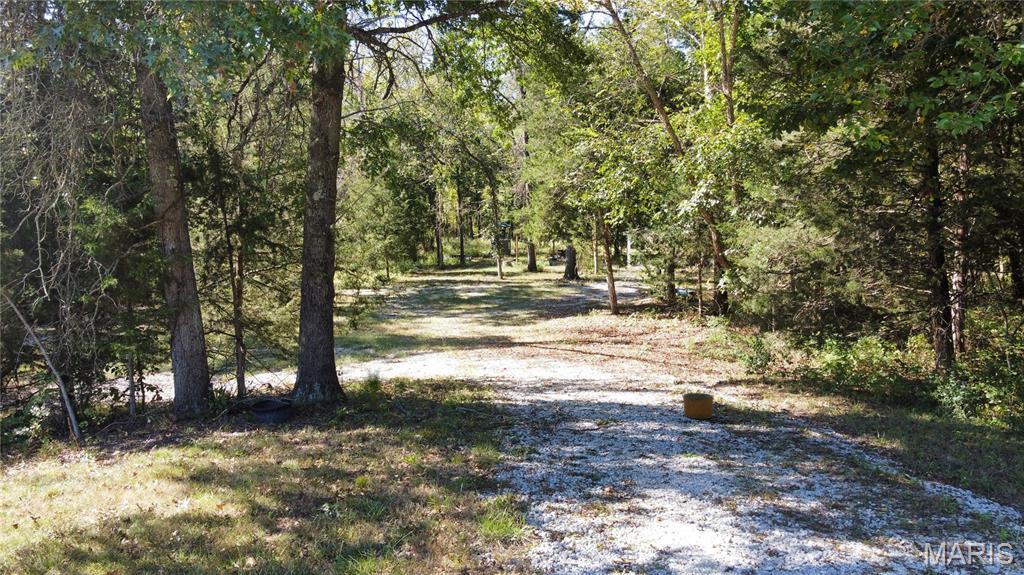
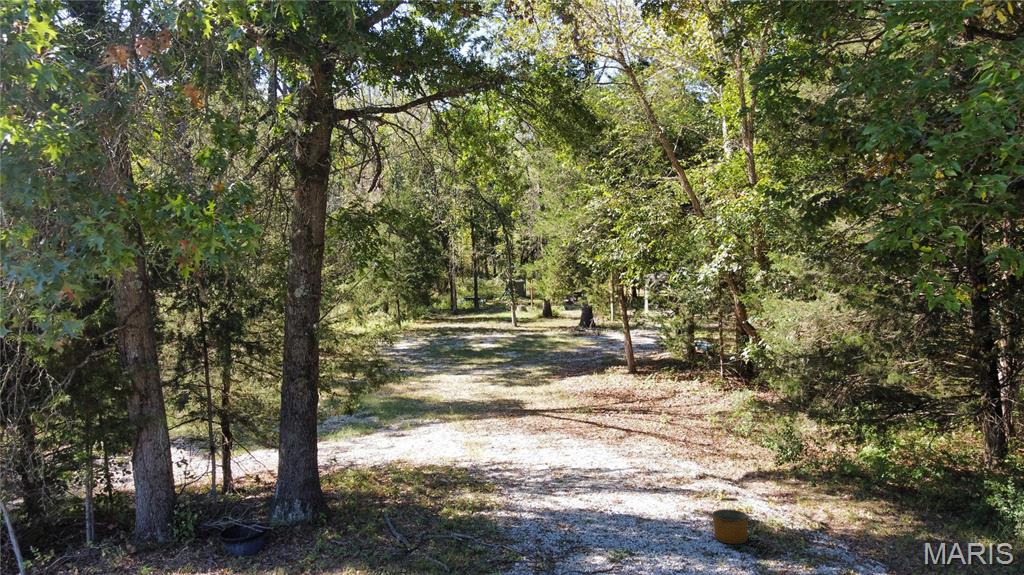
potted plant: present [364,372,382,411] -> none [340,479,375,533]

